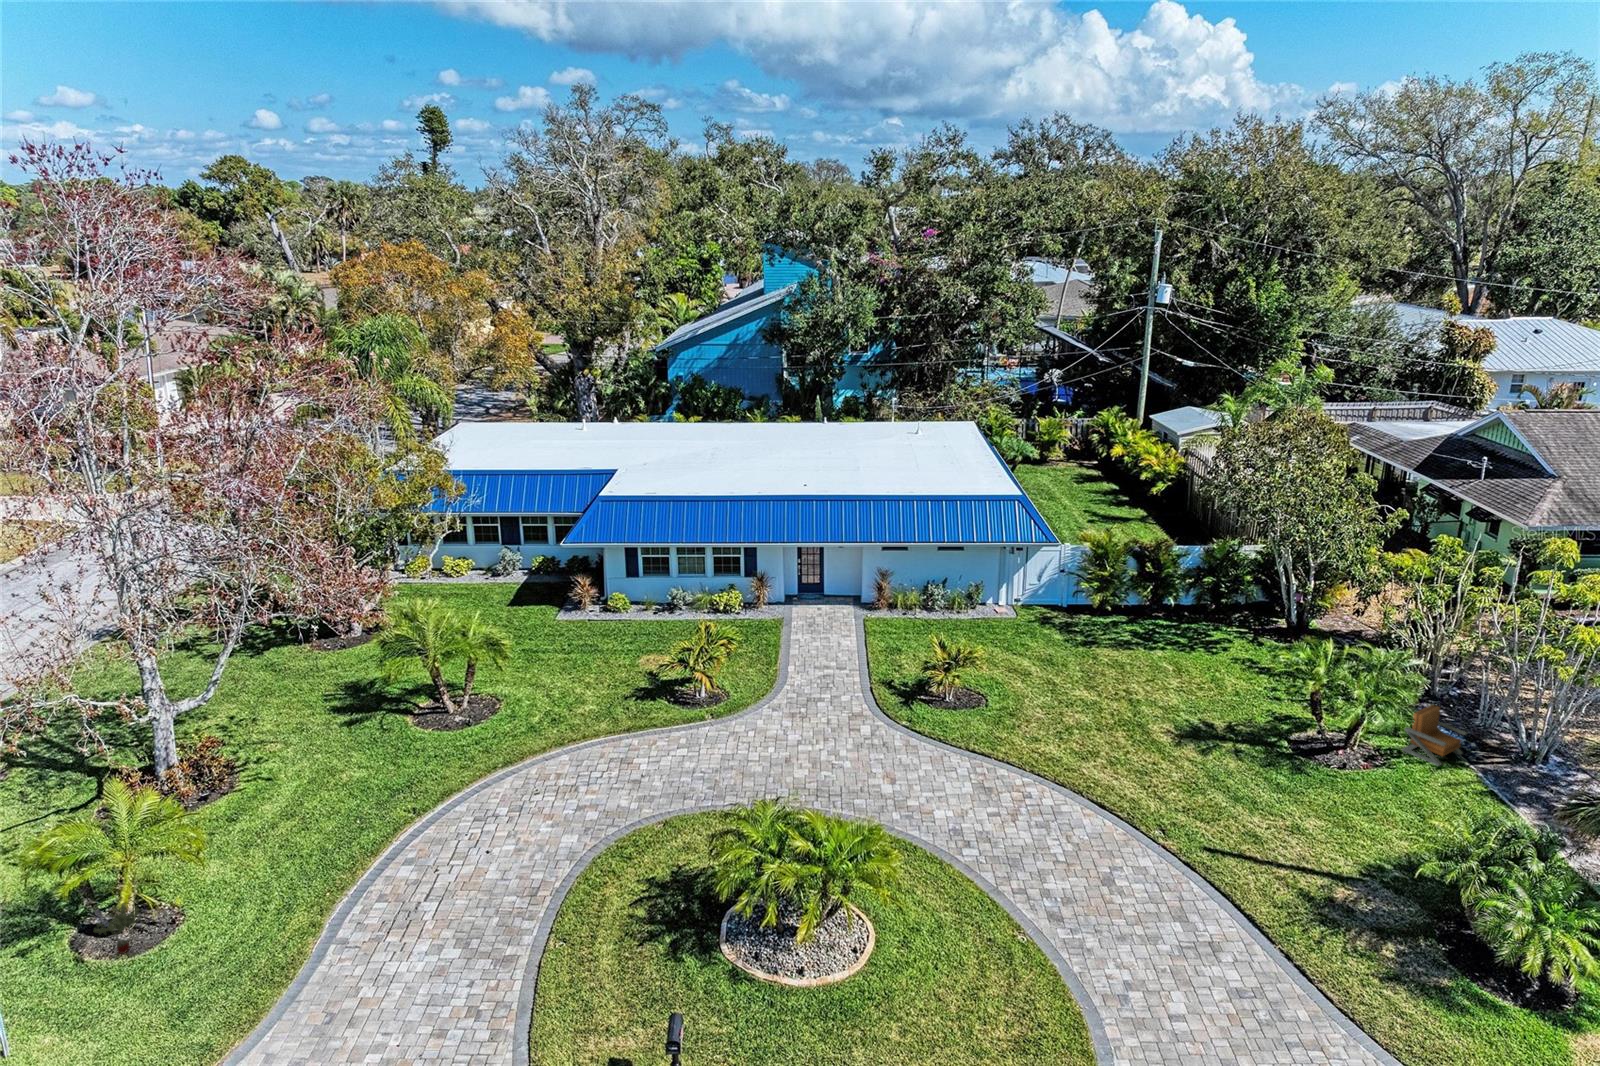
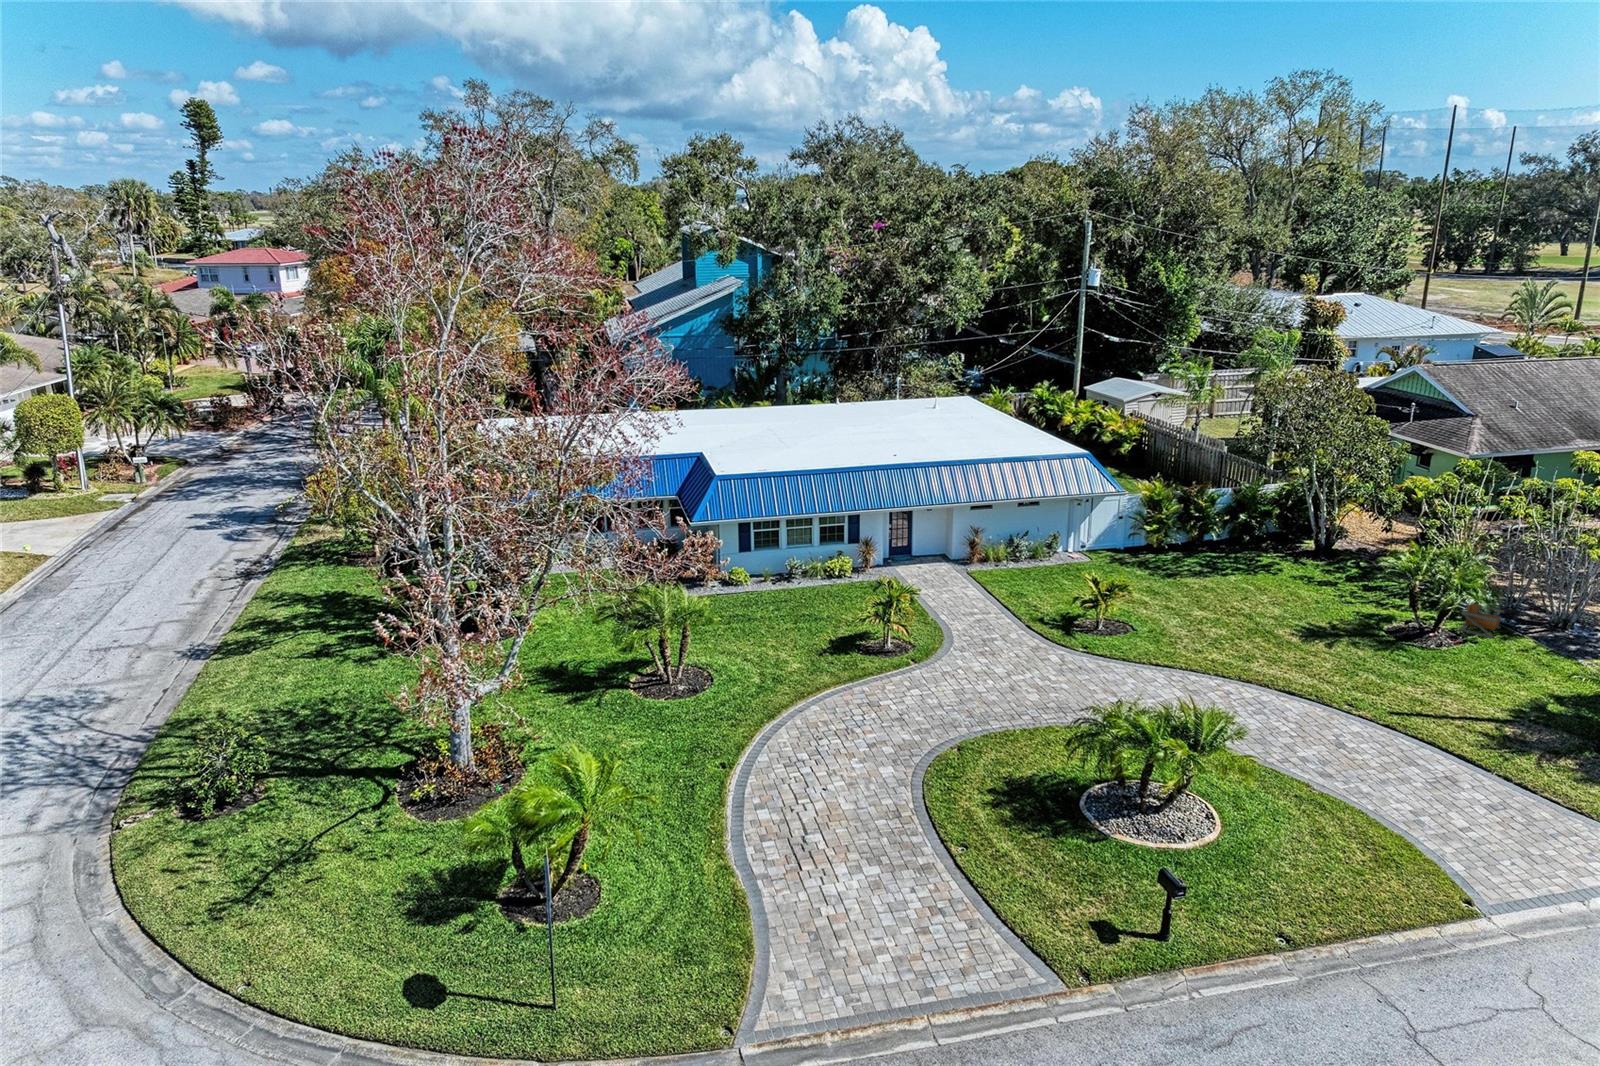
potted tree: present [94,903,140,953] -> none [547,871,590,924]

